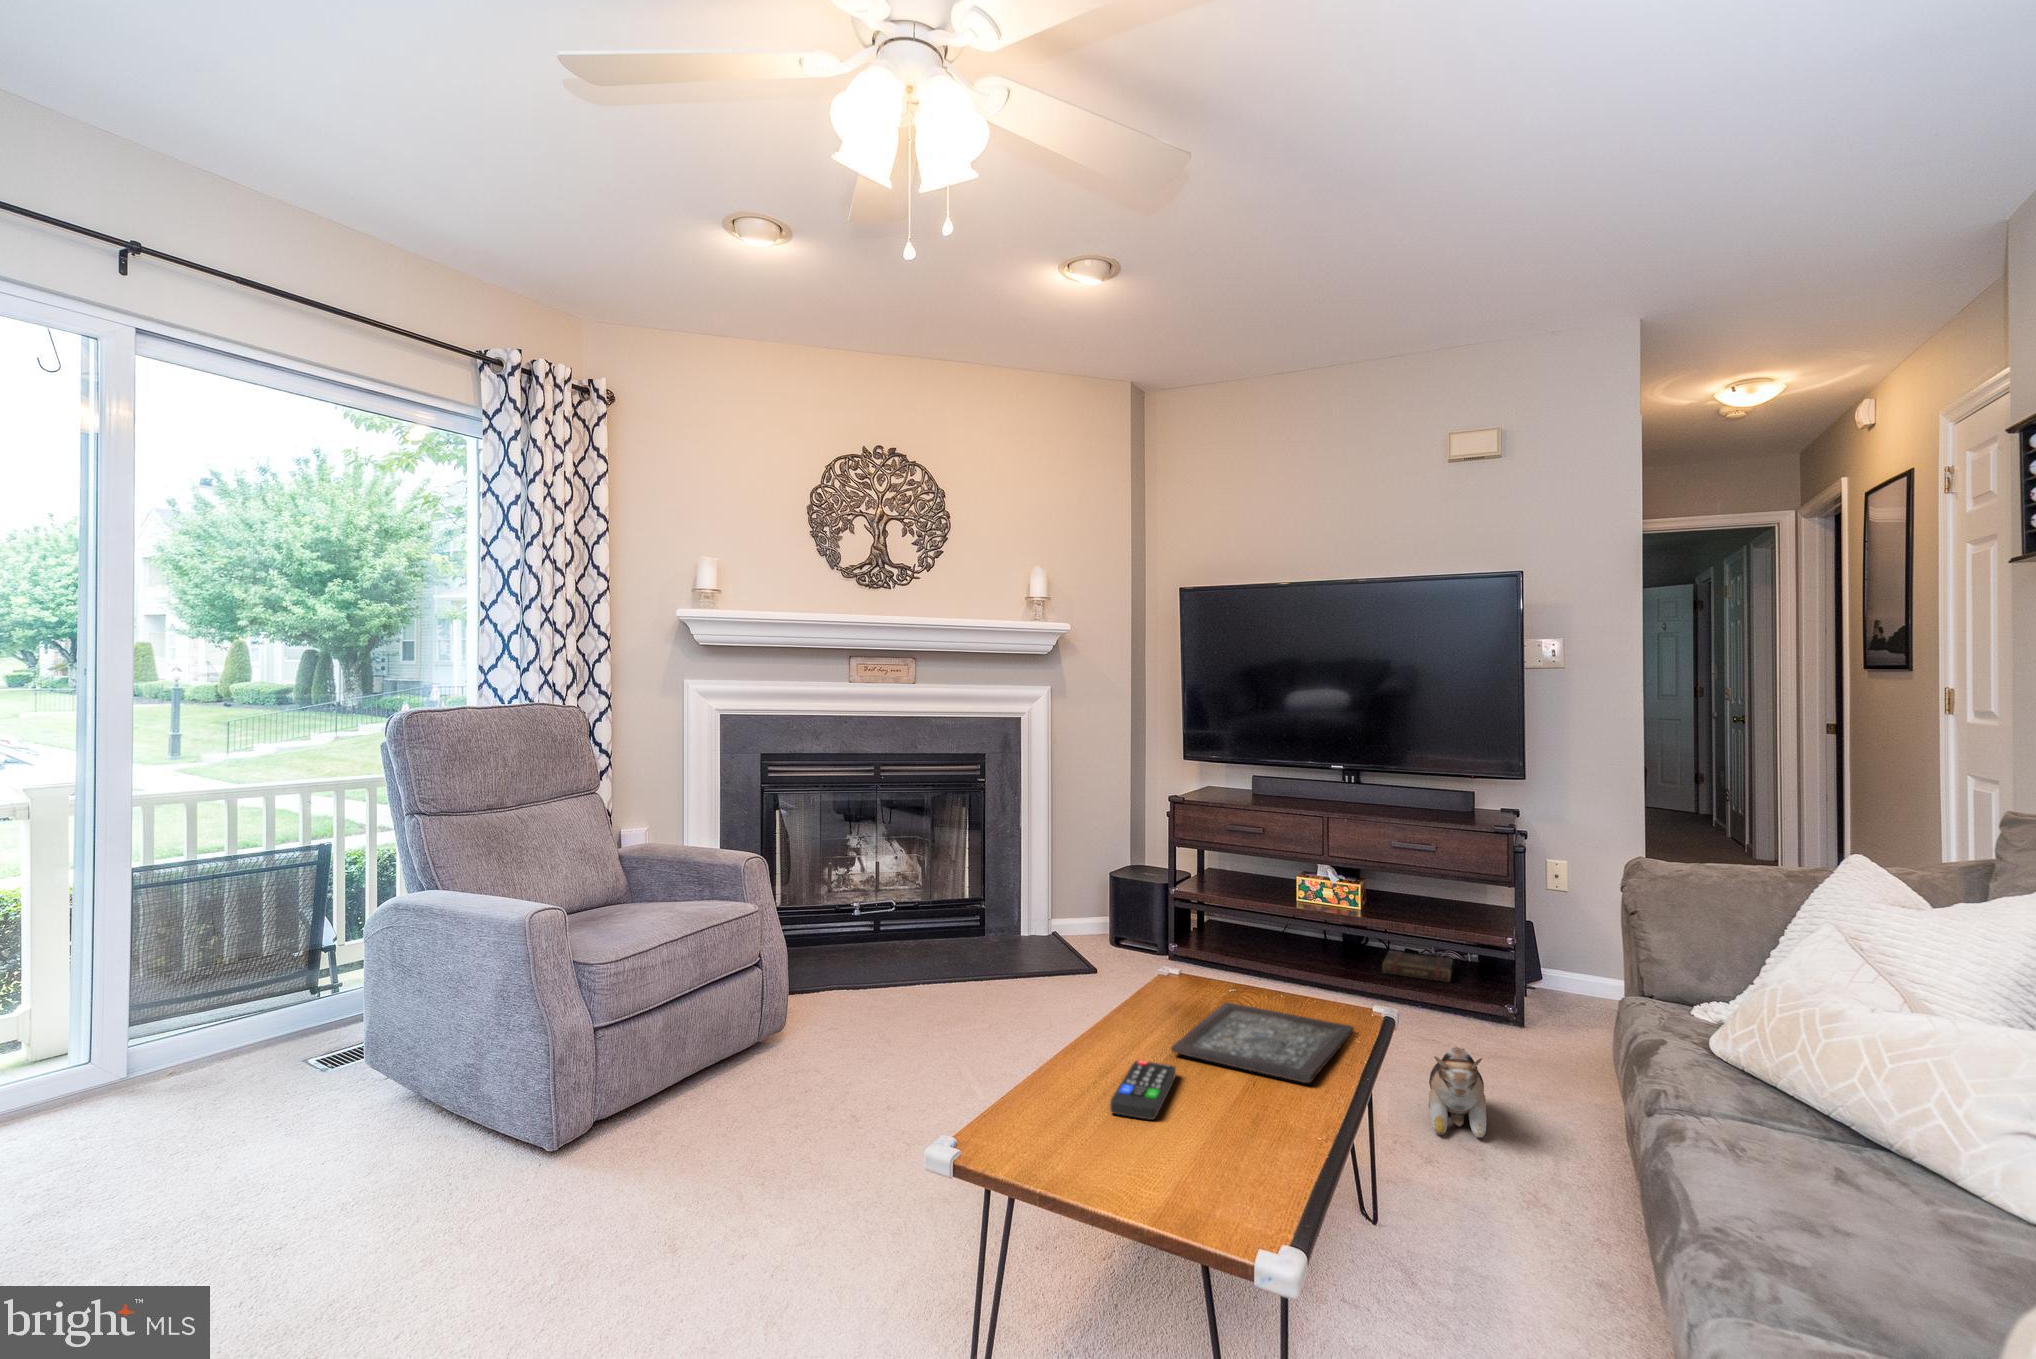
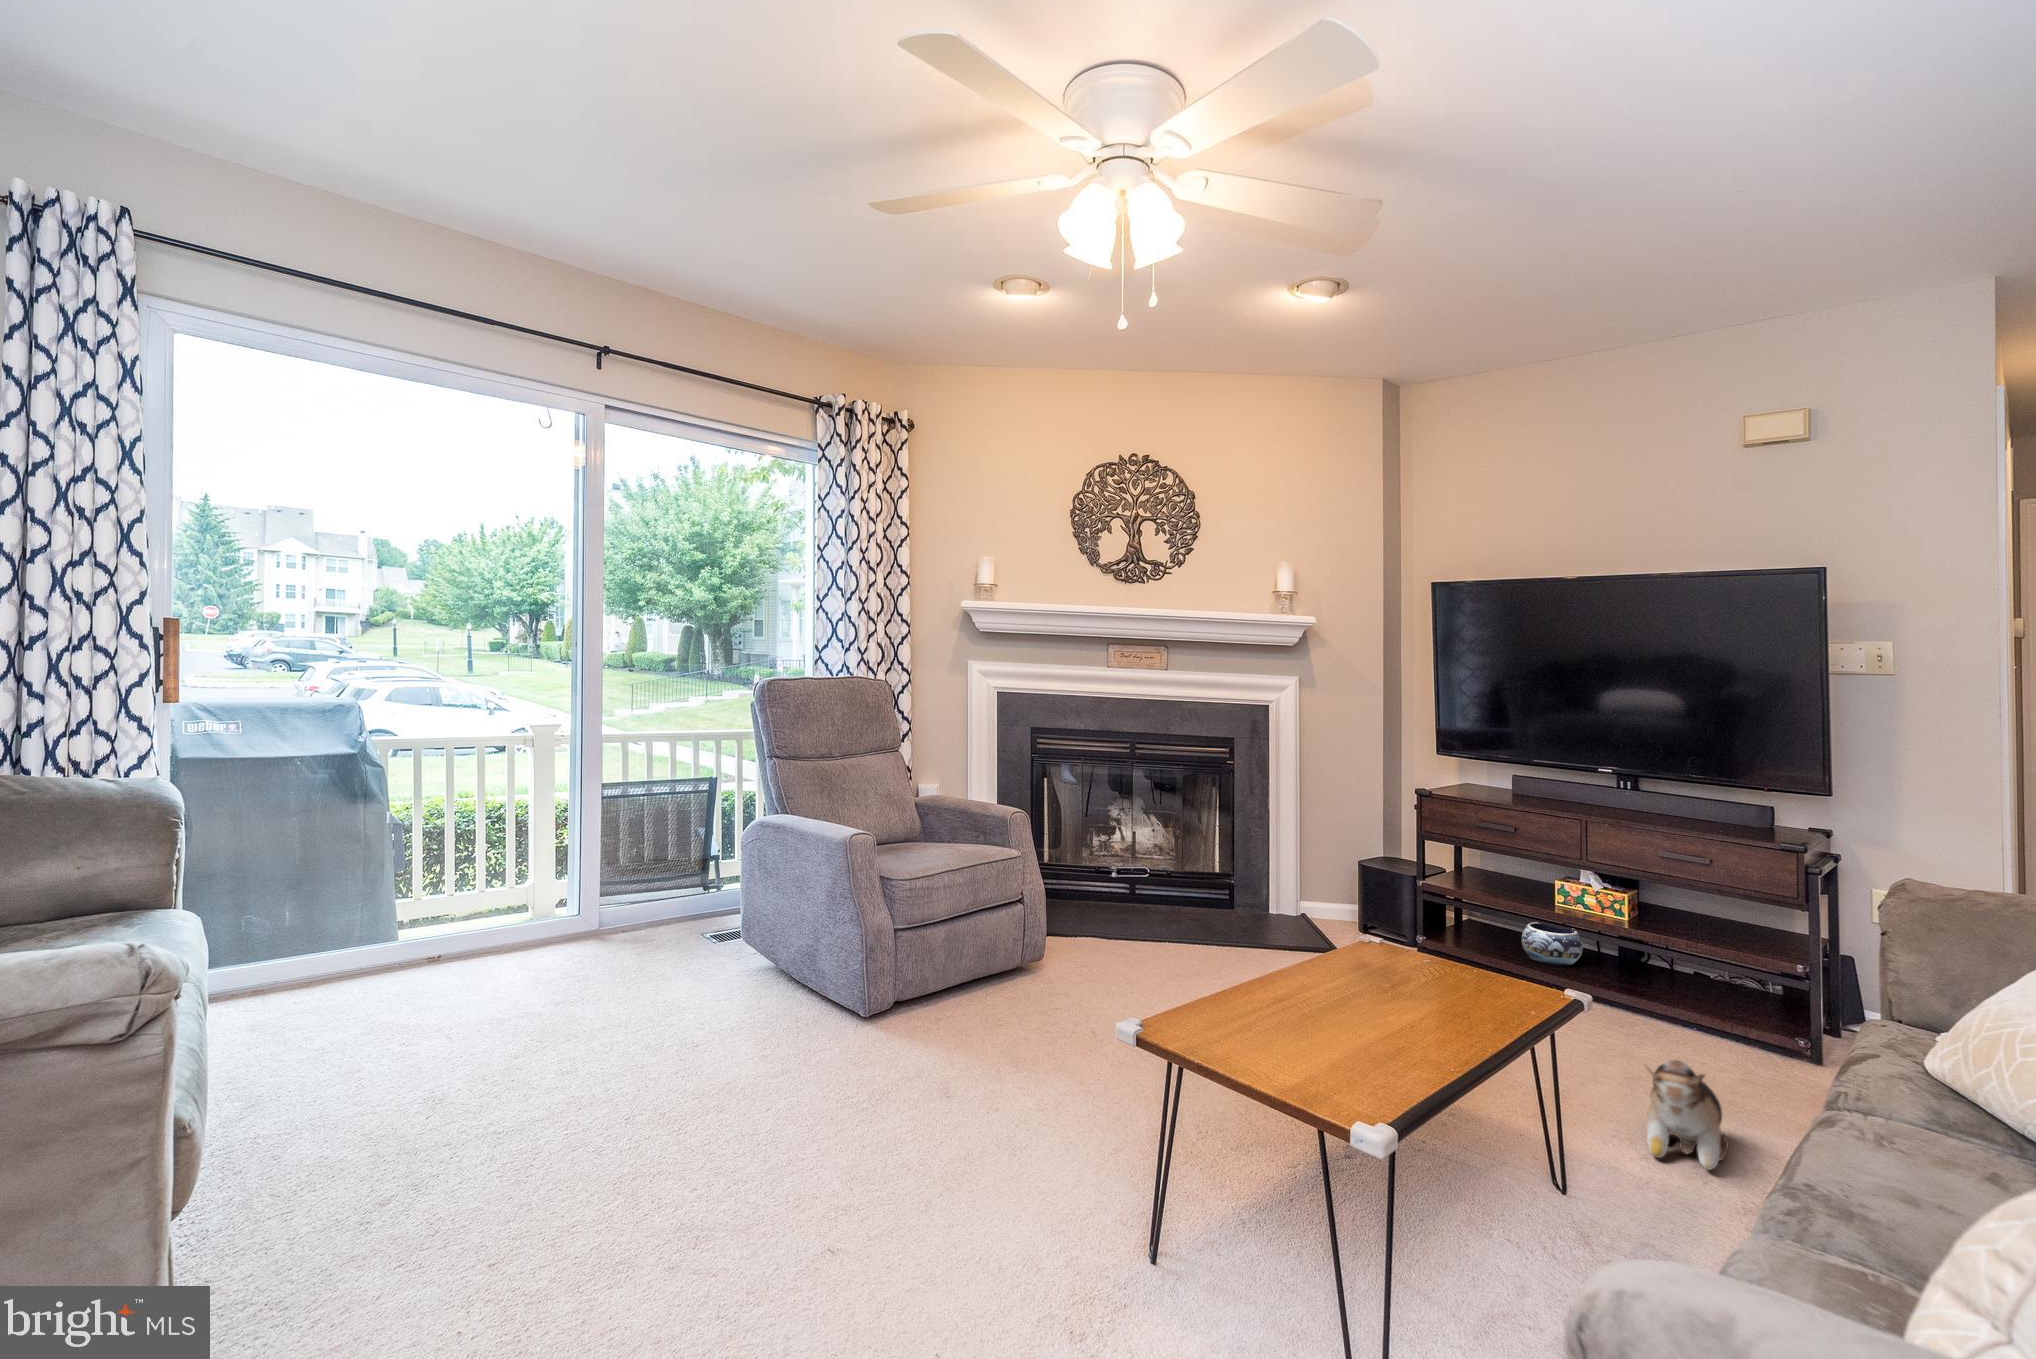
decorative bowl: none [1269,919,1320,959] -> present [1521,922,1583,966]
book: present [1383,951,1453,982] -> none [1653,968,1750,1010]
tray: present [1171,1003,1354,1083] -> none [1292,968,1515,1048]
remote control: present [1110,1060,1176,1120] -> none [1196,1001,1284,1052]

